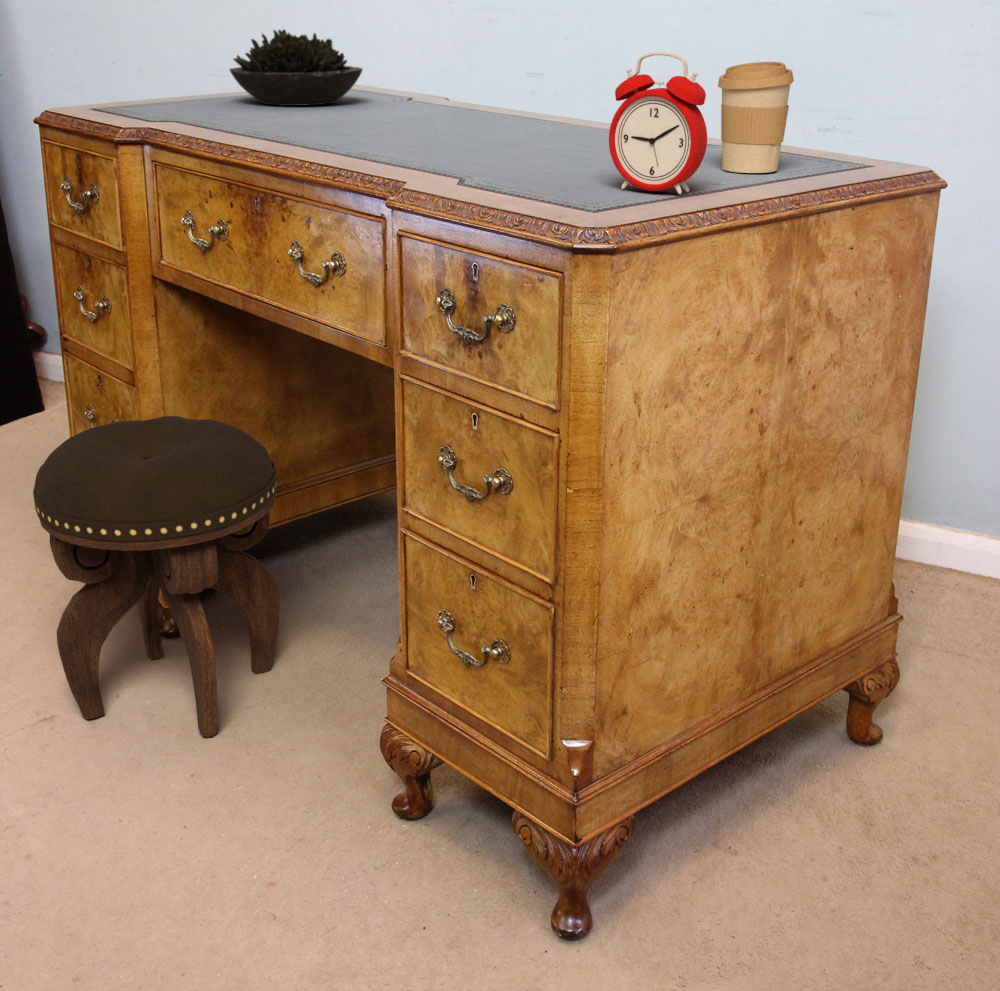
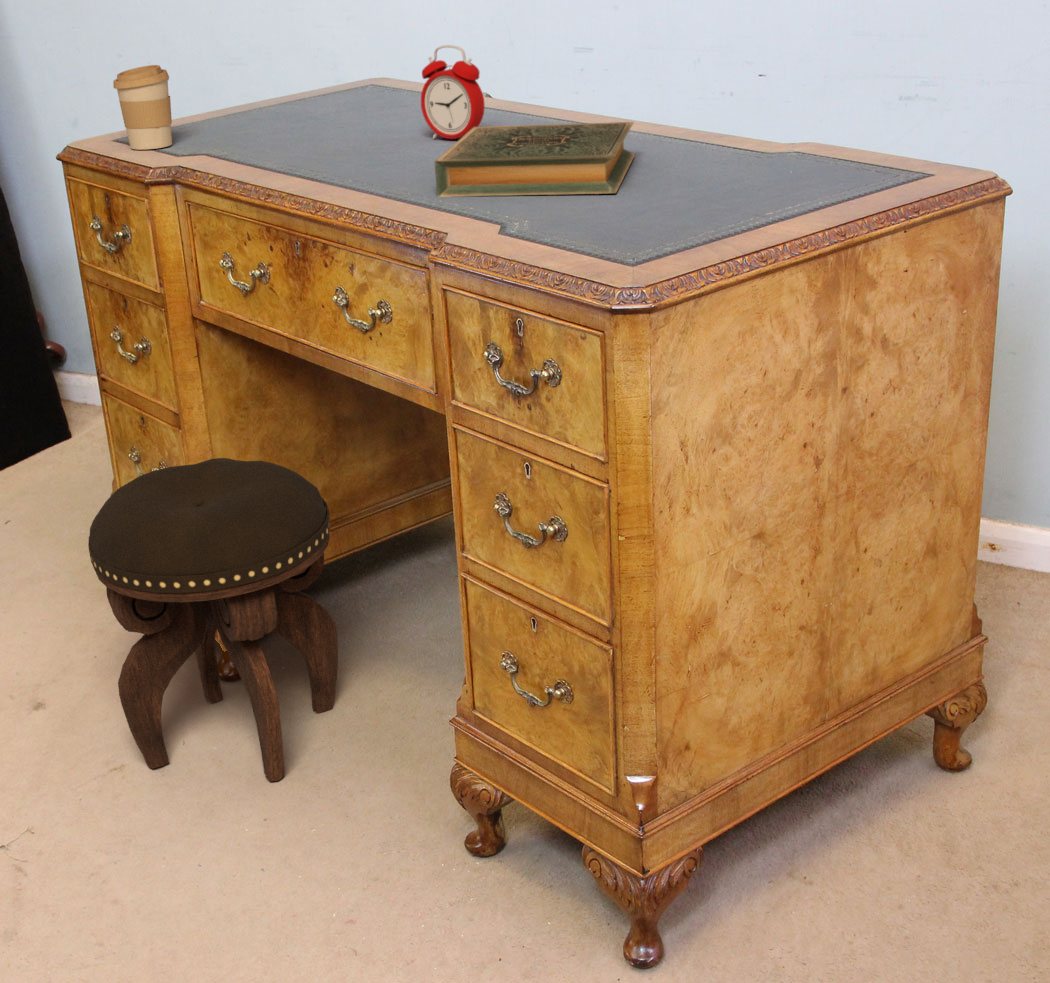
succulent plant: present [230,29,362,106] -> none [256,47,393,127]
alarm clock: present [609,52,707,194] -> present [421,45,484,139]
coffee cup: present [718,62,794,173] -> present [113,65,172,150]
hardback book: none [398,99,597,159] -> present [435,122,635,197]

